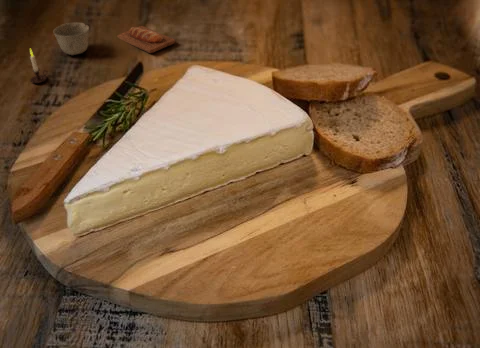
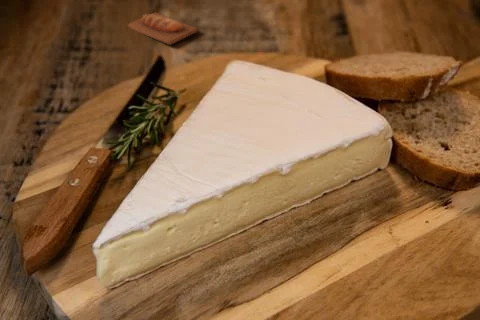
ceramic bowl: present [54,23,89,55] -> none [54,10,96,49]
candle: present [30,50,47,83] -> none [28,43,49,85]

